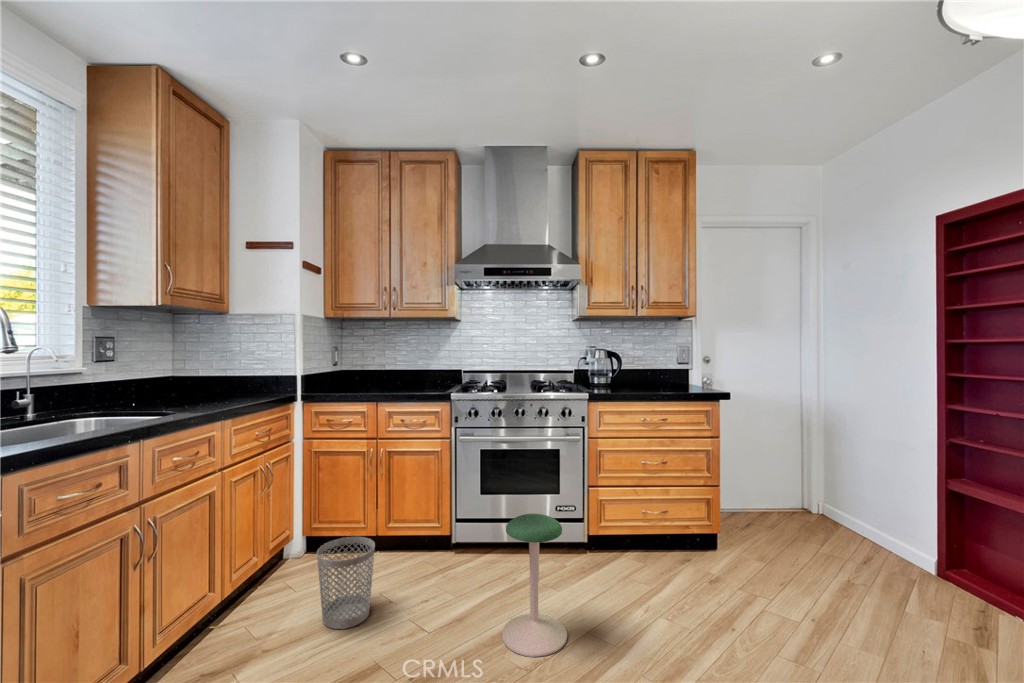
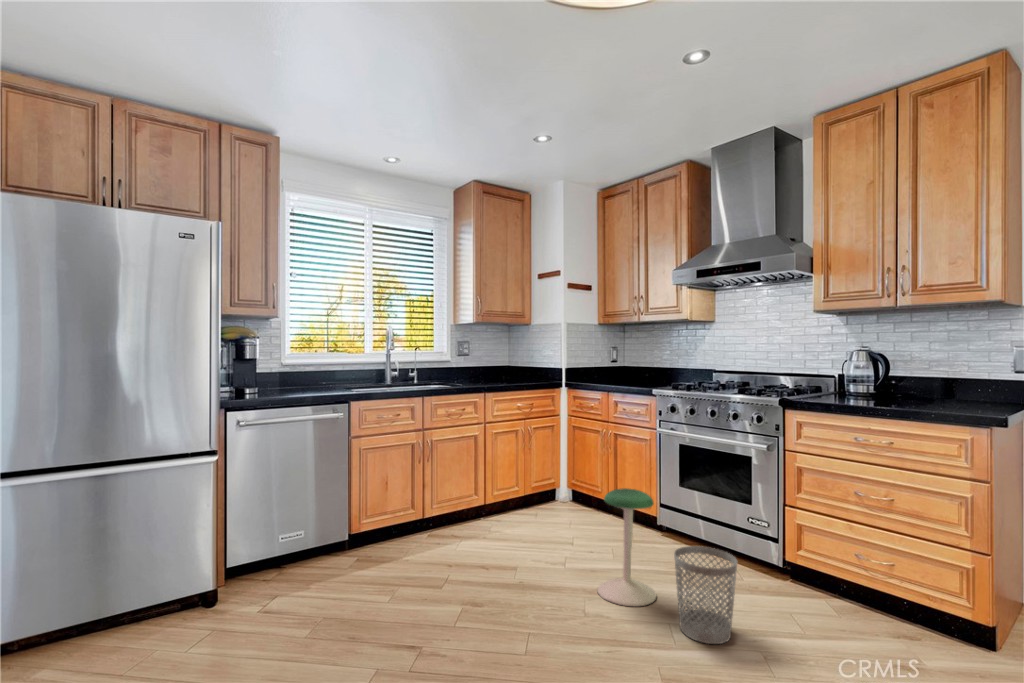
wastebasket: present [317,537,375,629] -> present [674,546,737,644]

